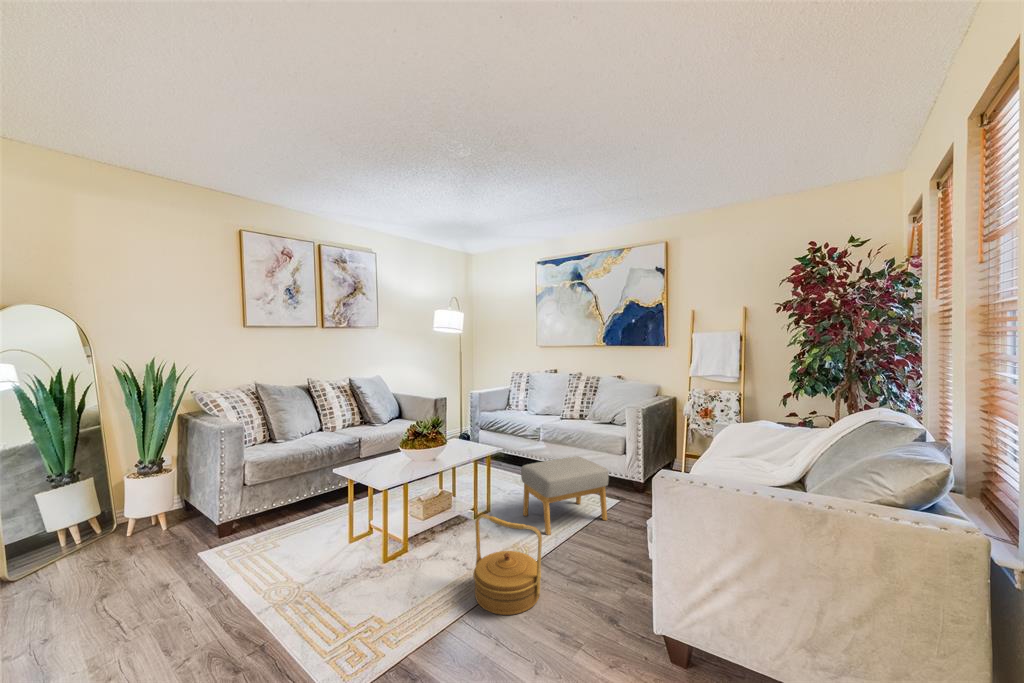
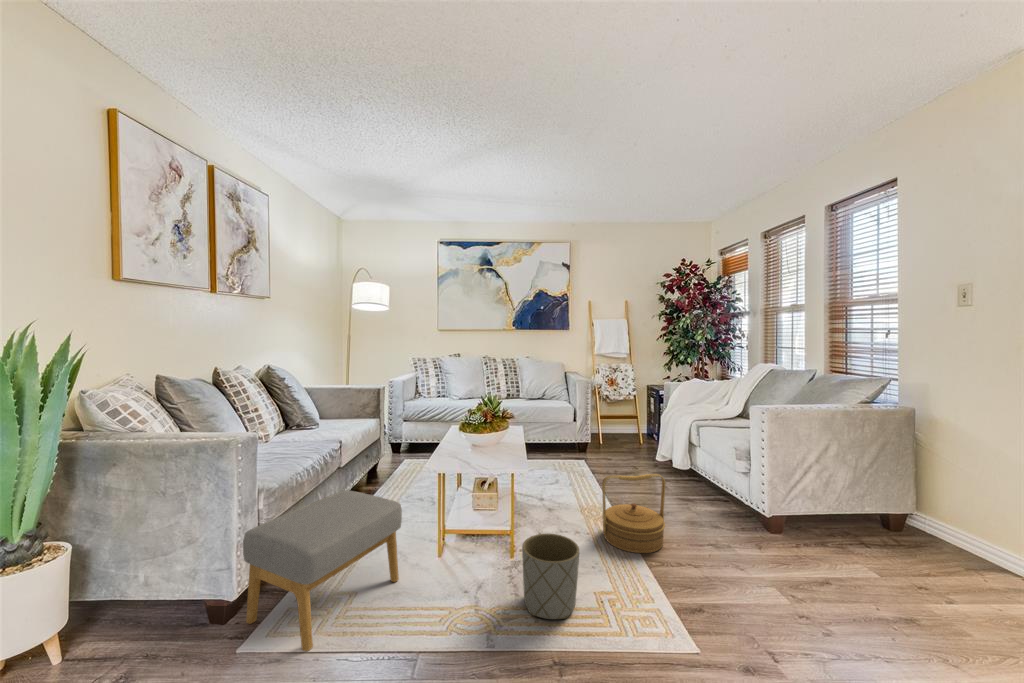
footstool: present [521,457,609,535] -> present [243,490,402,651]
planter: none [309,546,365,628] -> present [522,534,579,619]

